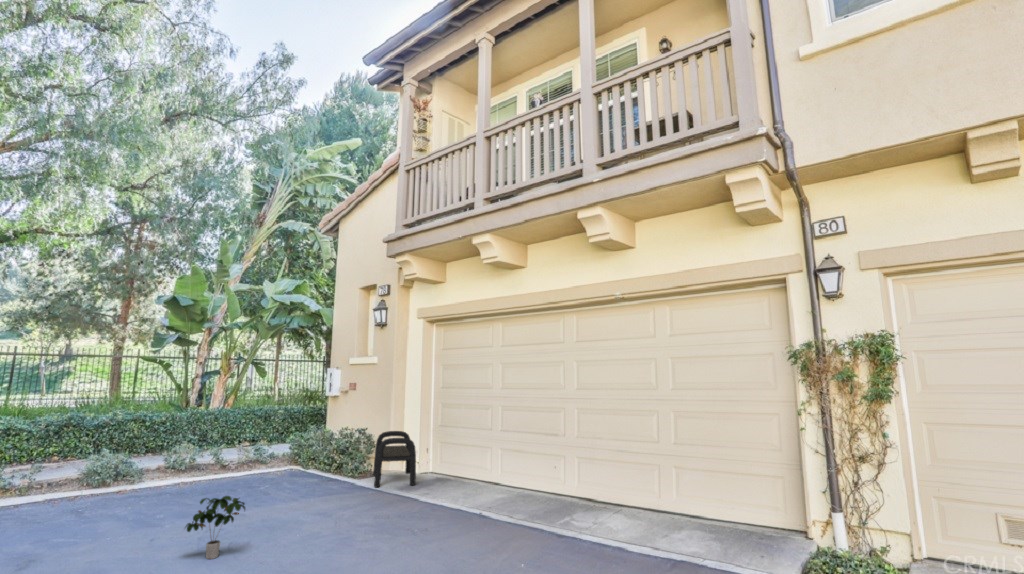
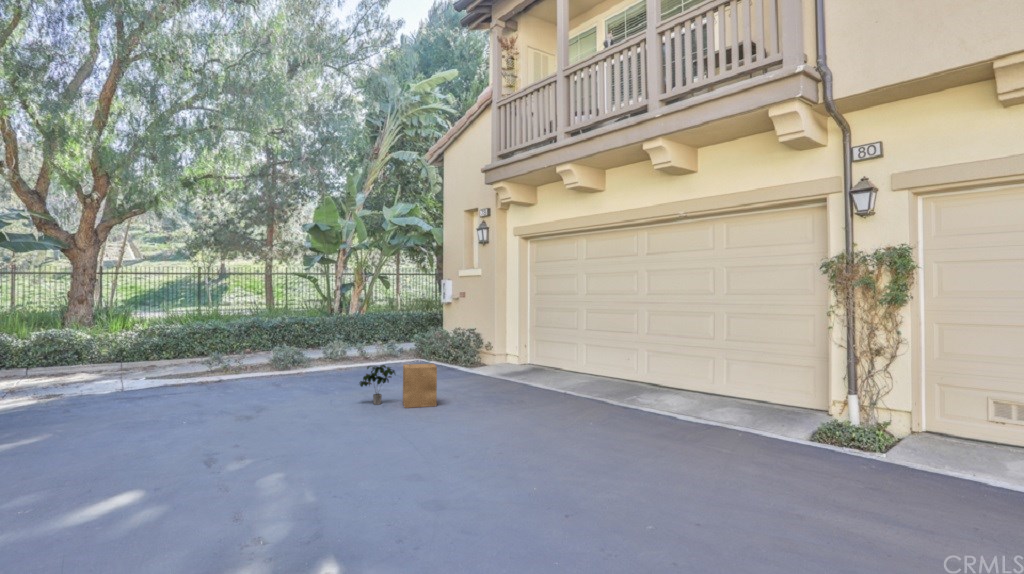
bench: present [373,431,416,487] -> none [481,332,514,373]
cardboard box: none [253,489,309,563] -> present [403,364,437,408]

